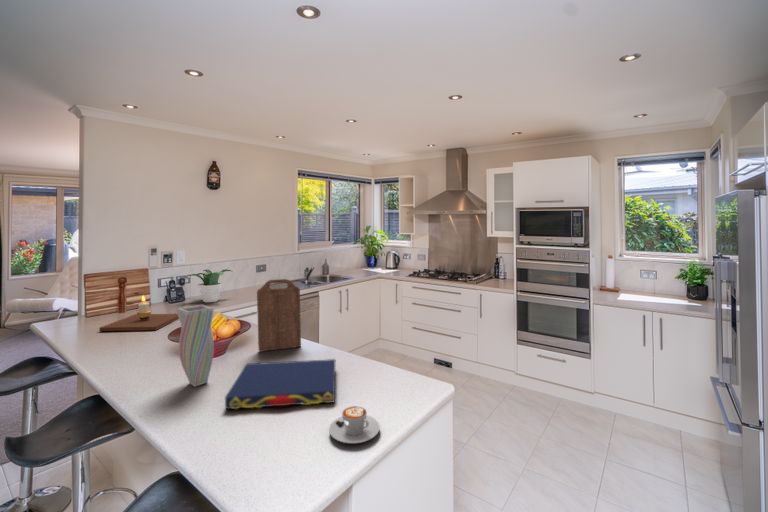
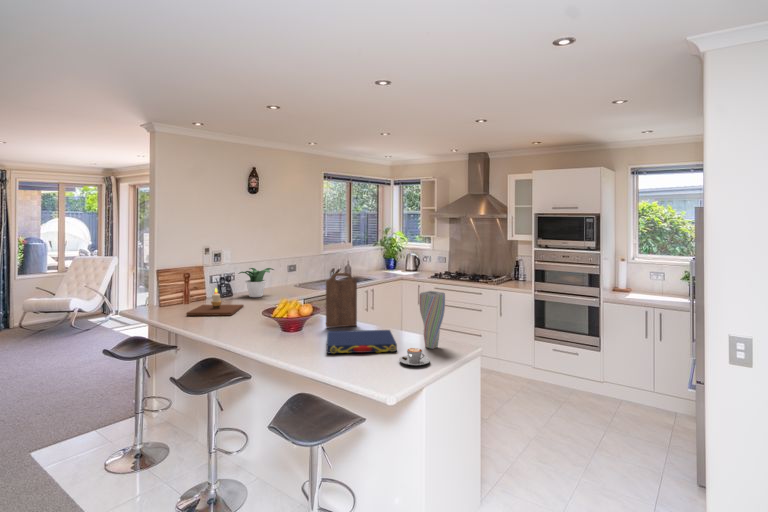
vase: present [177,305,214,387] -> present [419,291,445,349]

